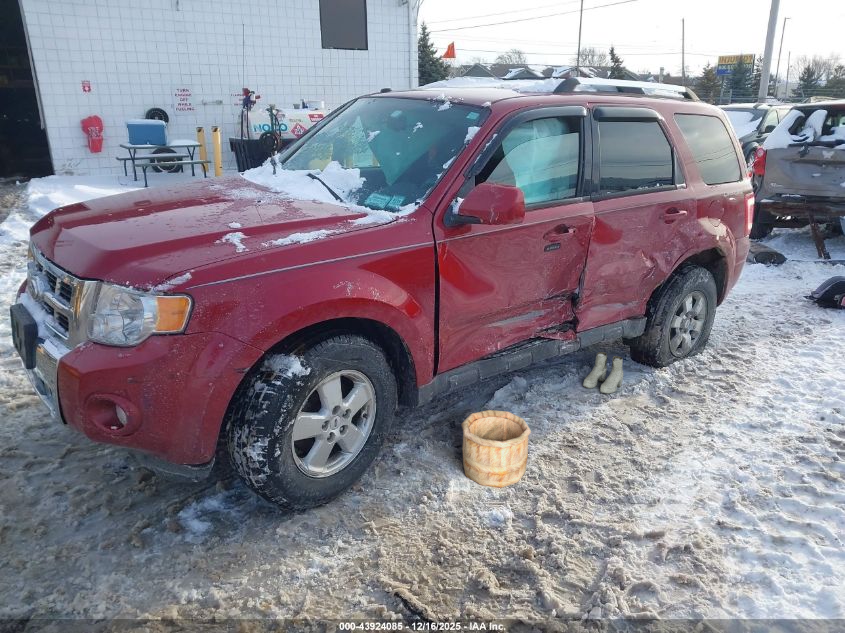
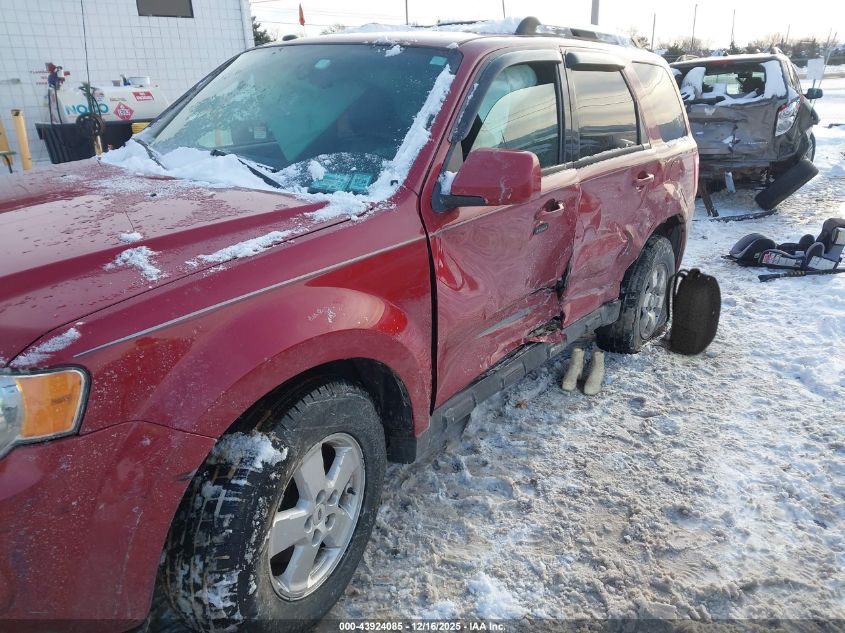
backpack: none [685,297,752,376] -> present [651,268,721,356]
wooden bucket: present [461,410,531,488] -> none [472,446,563,552]

